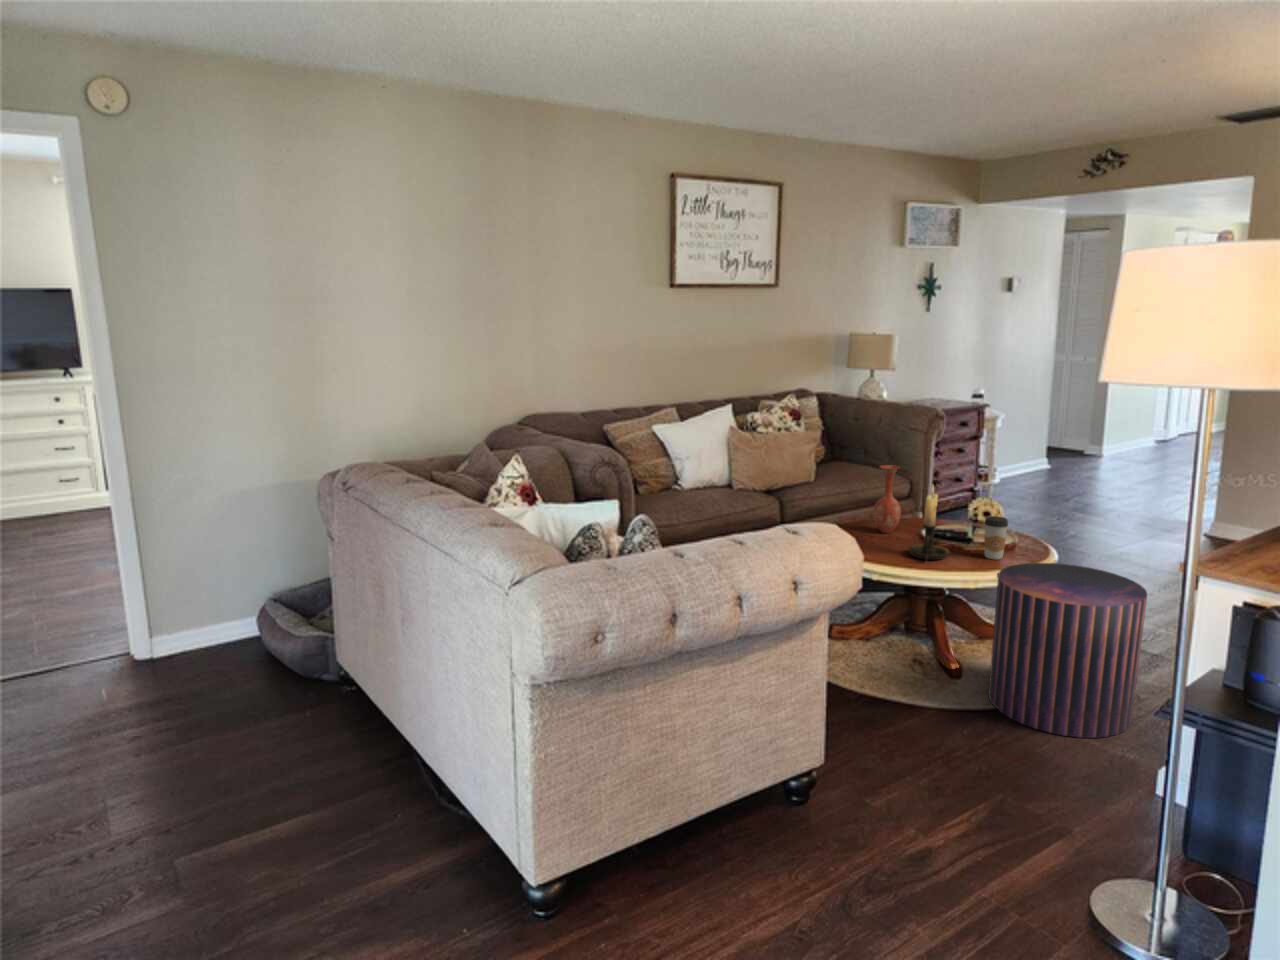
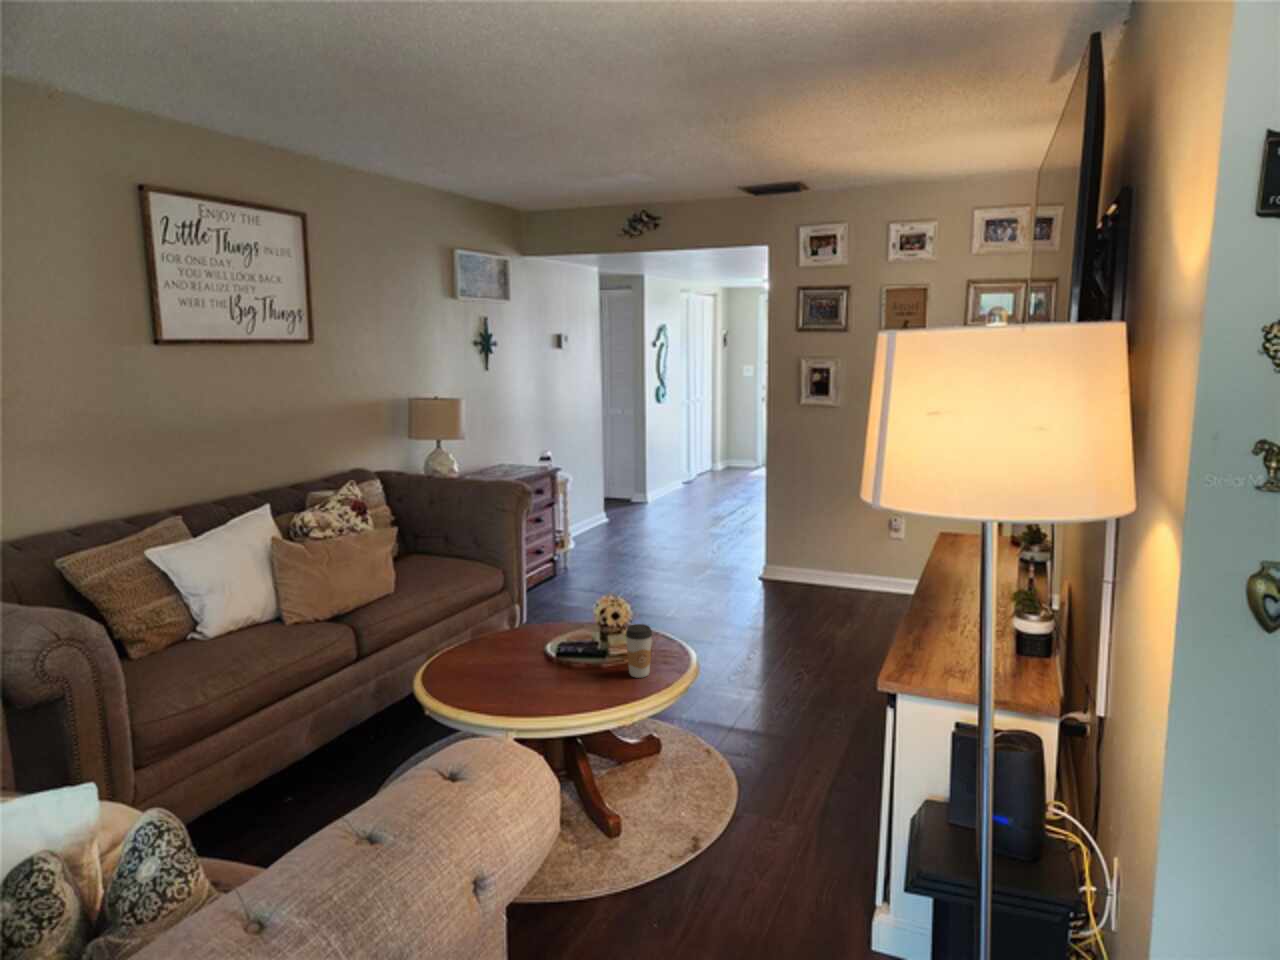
vase: present [874,465,901,533] -> none [486,572,520,660]
candle holder: present [908,486,949,561] -> none [542,598,592,700]
pouf: present [988,563,1147,738] -> none [656,668,813,890]

